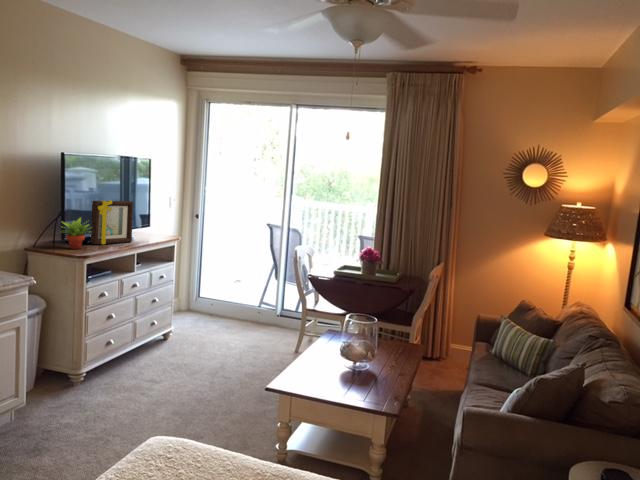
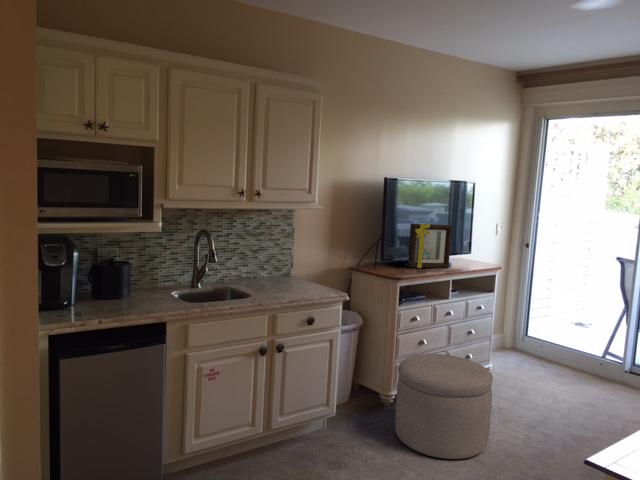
succulent plant: present [64,218,89,249] -> none [377,239,408,271]
ottoman: none [95,324,184,417] -> present [395,354,493,459]

